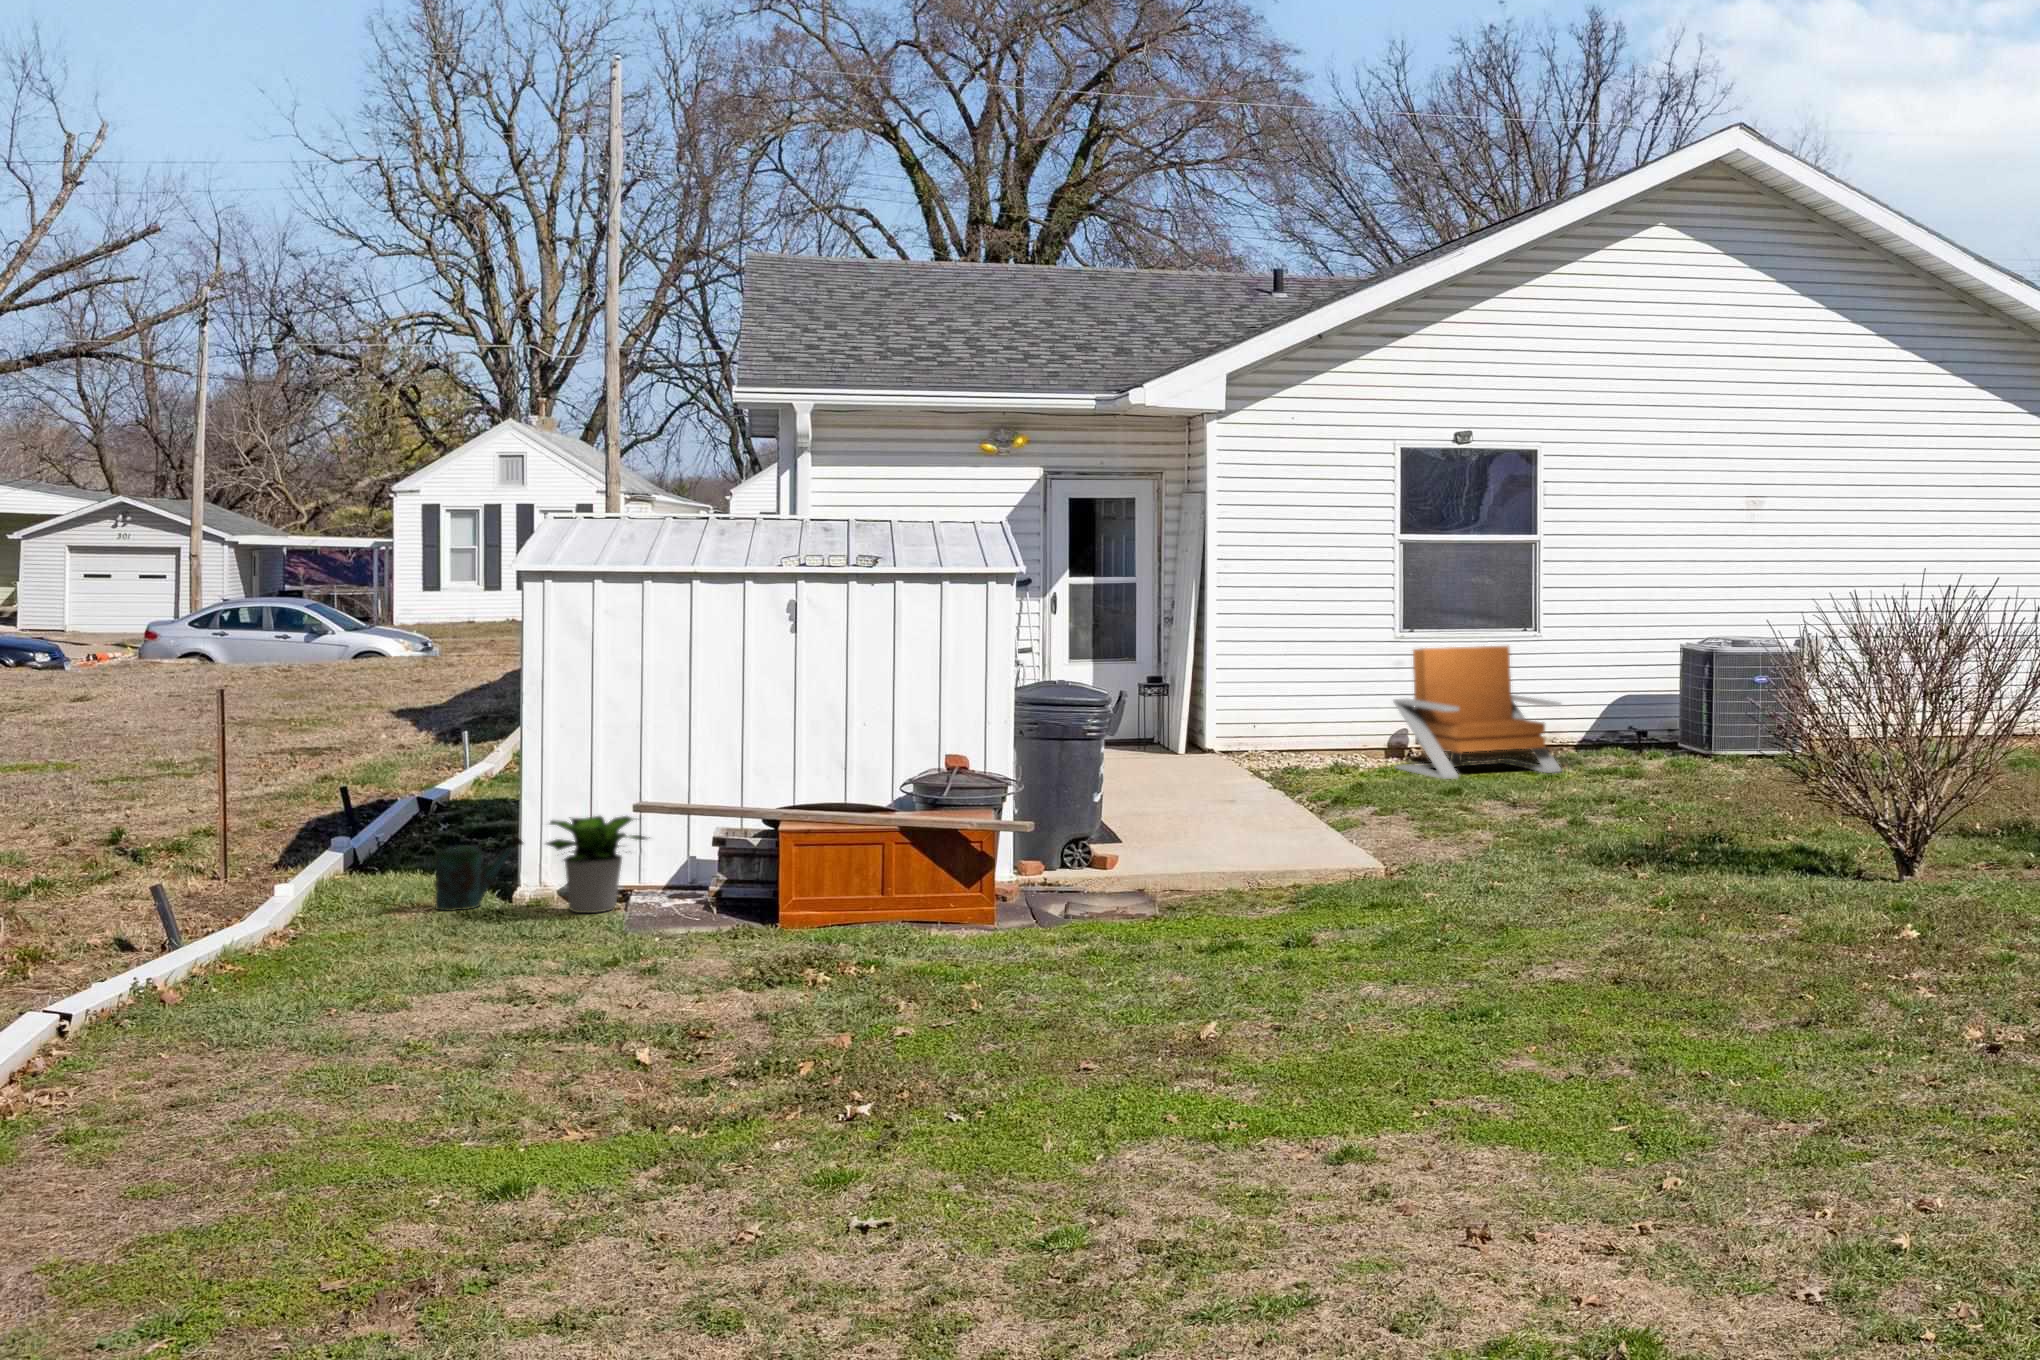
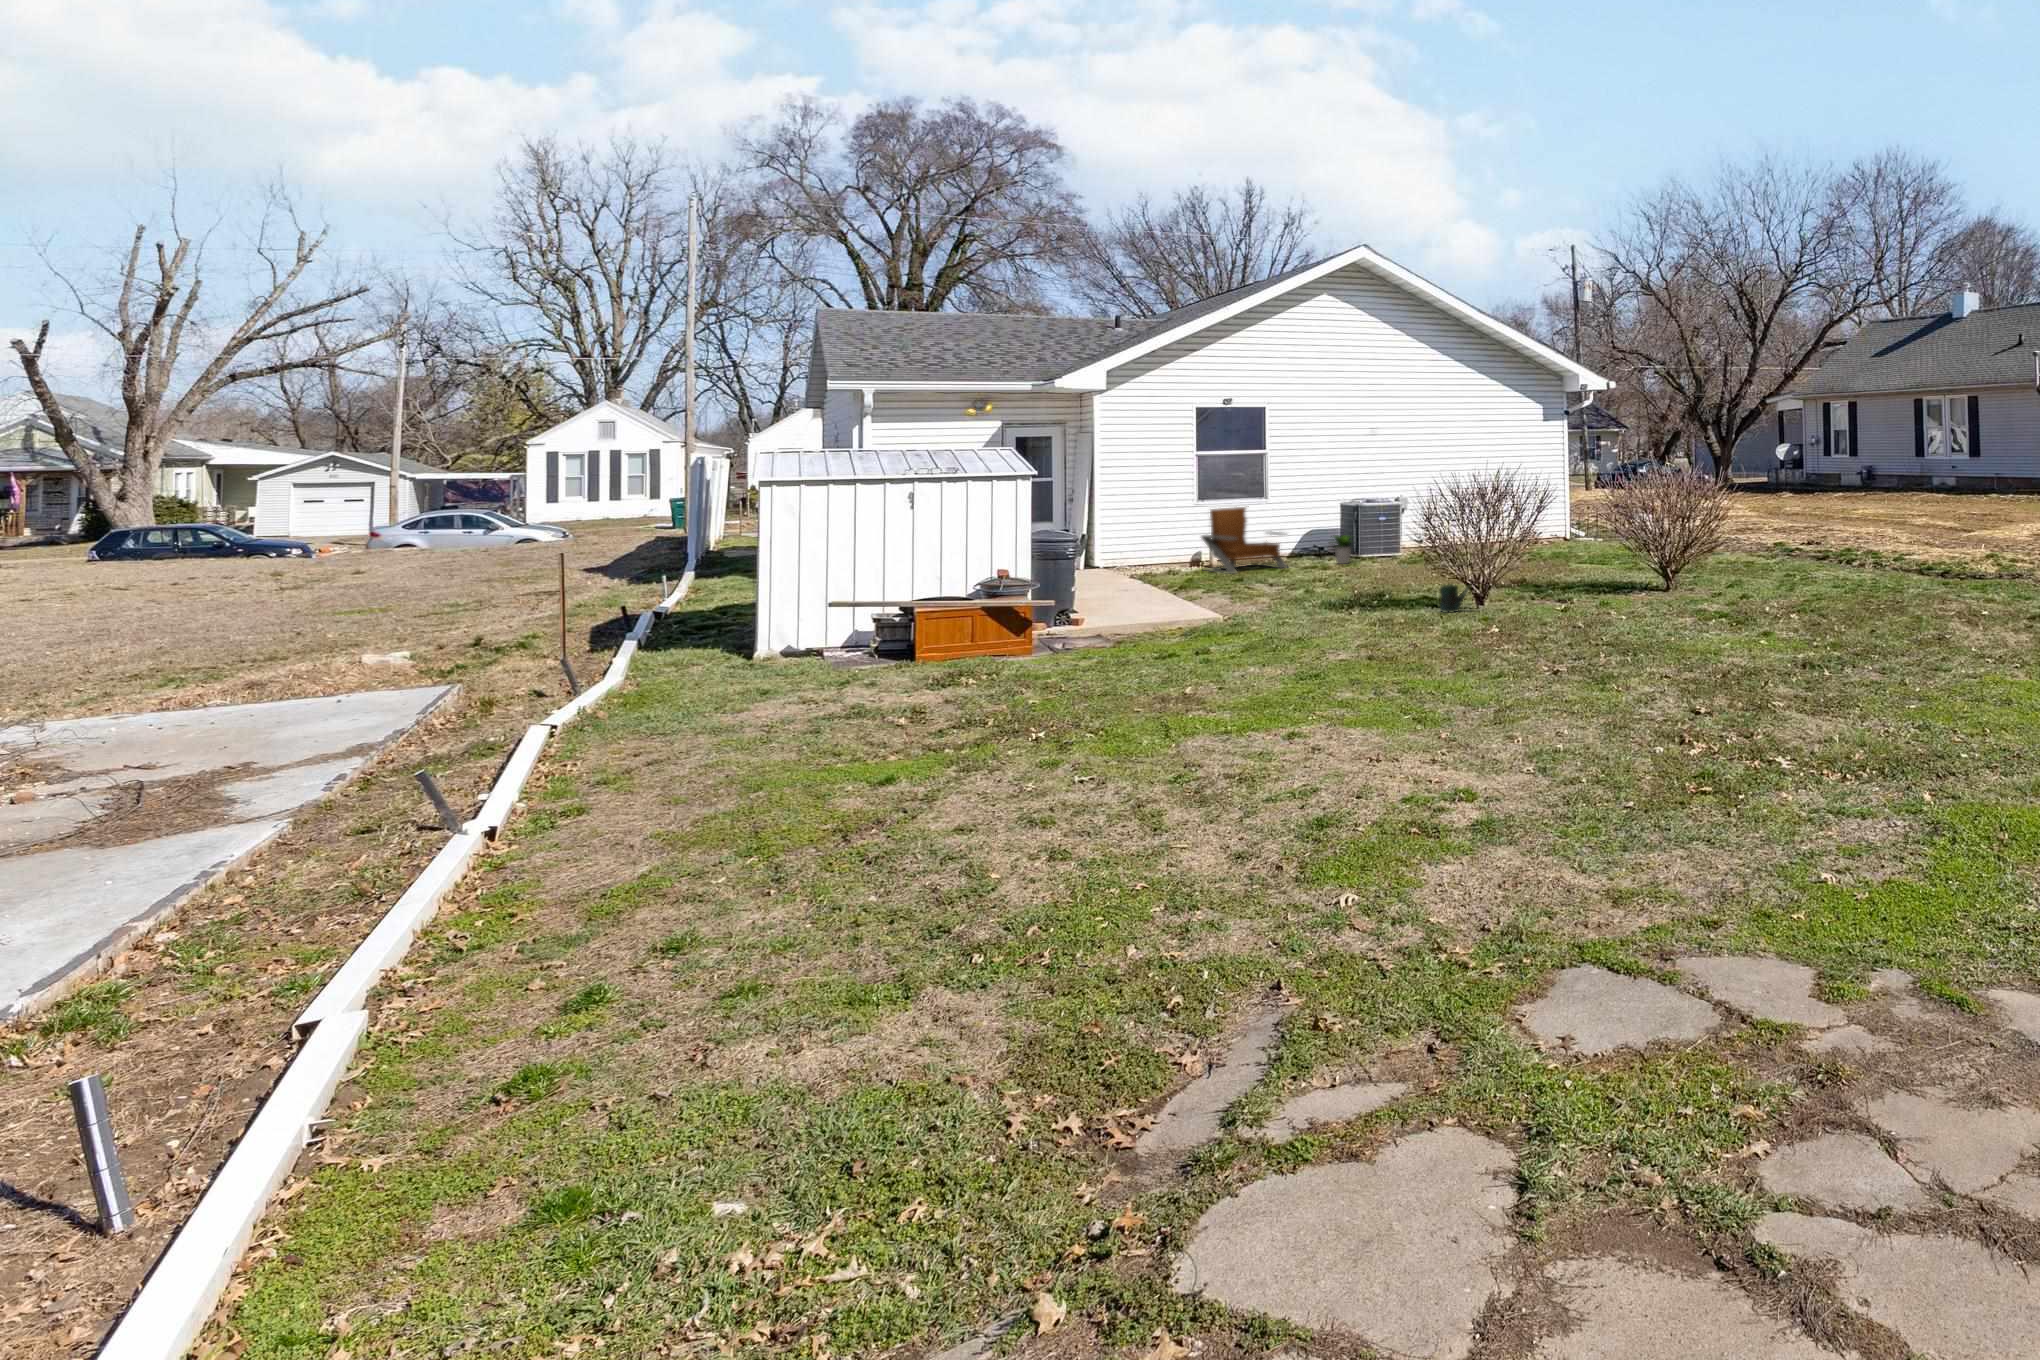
potted plant: present [546,816,650,913] -> present [1333,535,1351,564]
watering can: present [434,836,523,911] -> present [1439,582,1473,613]

